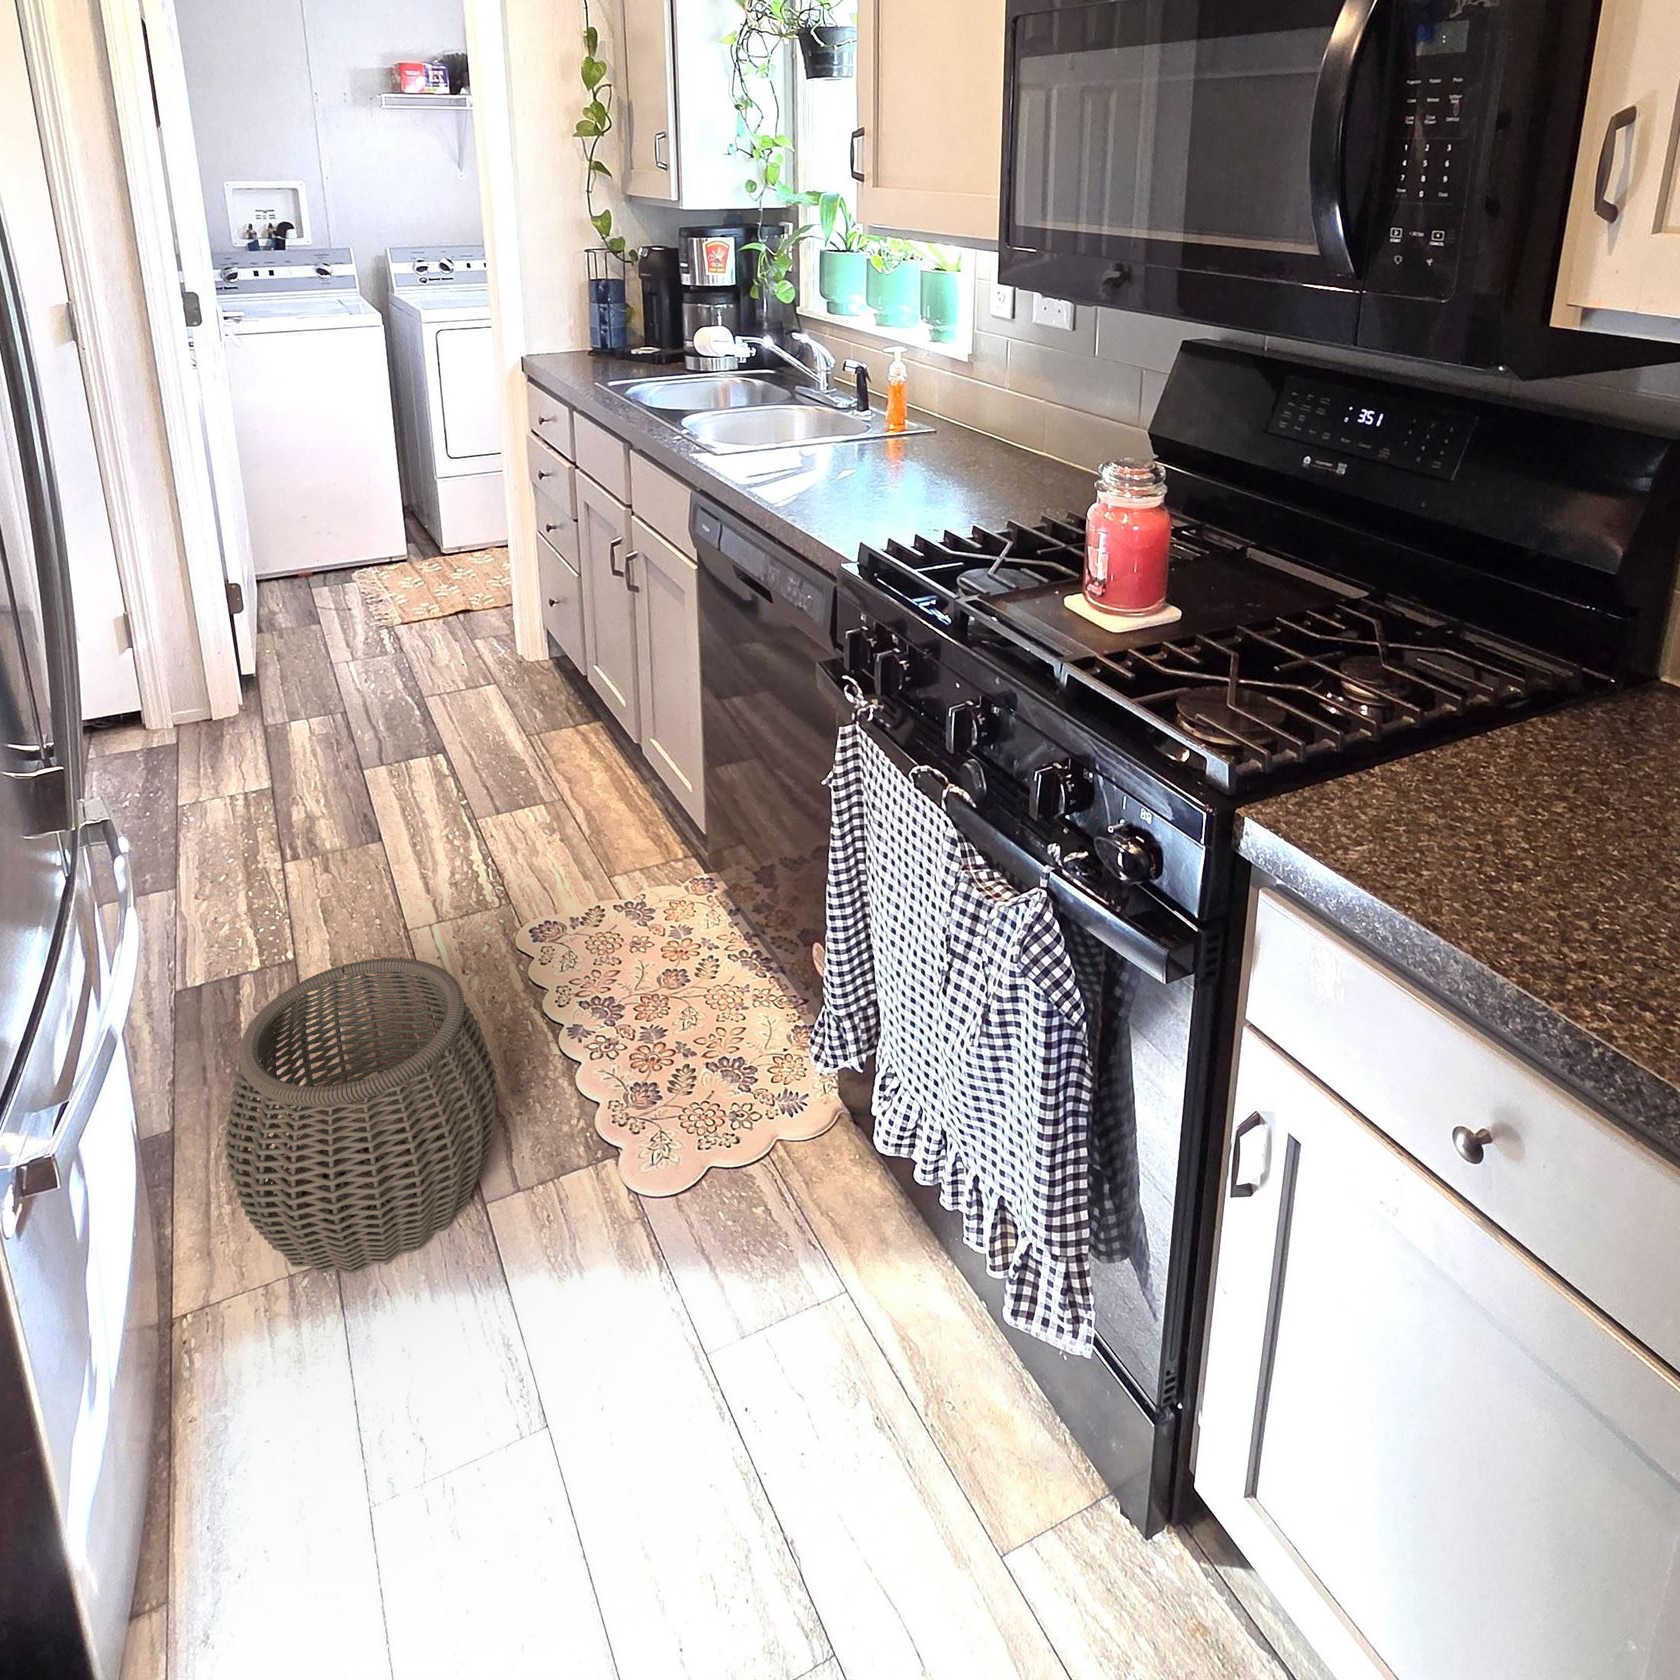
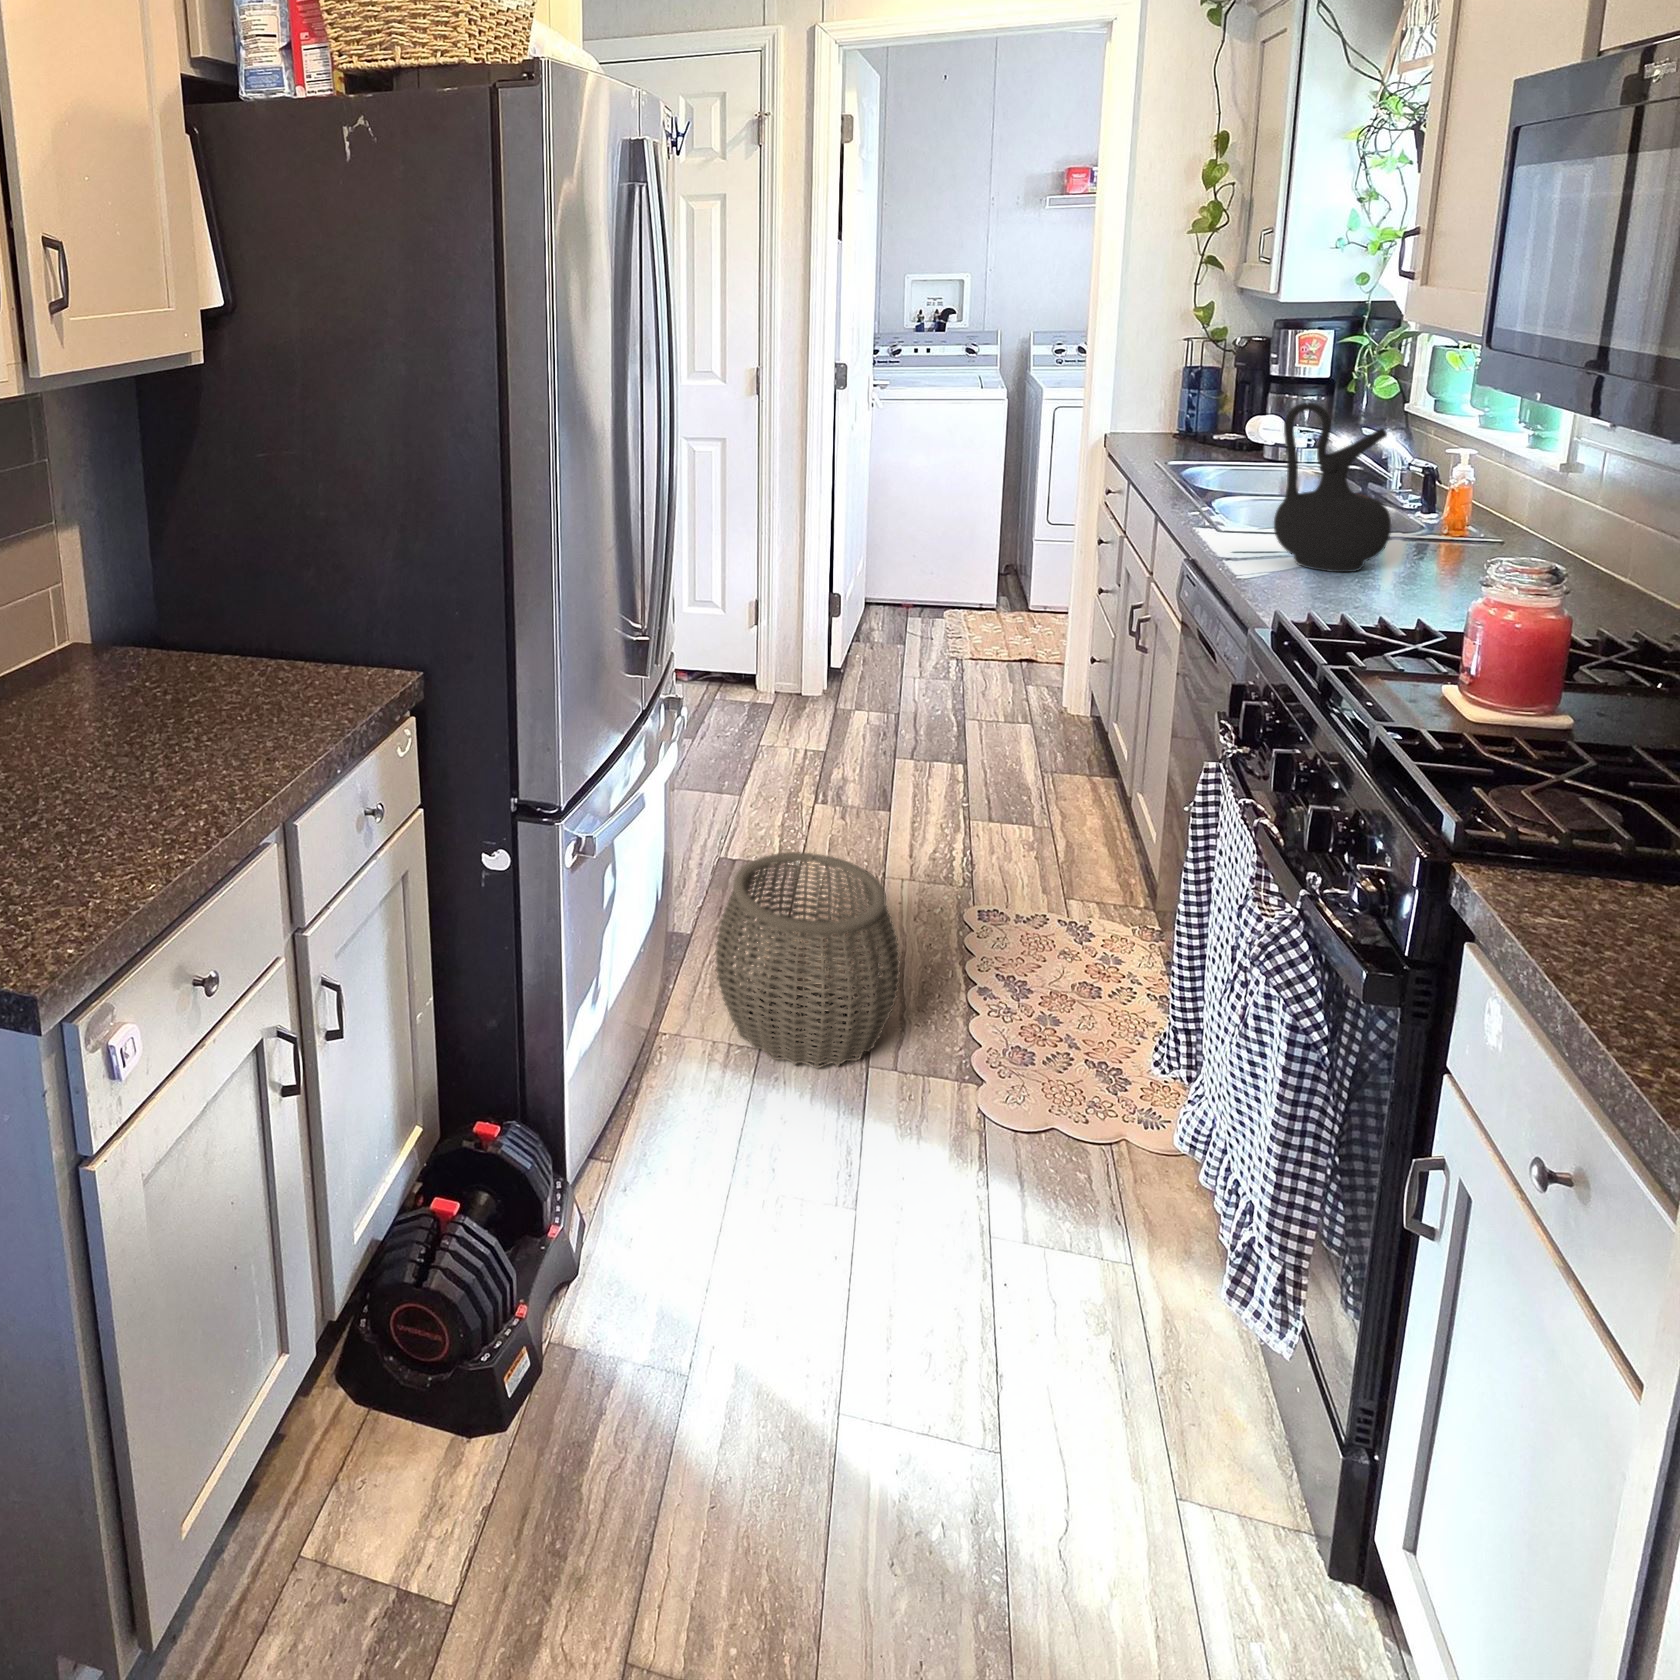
ceramic jug: none [789,312,890,485] -> present [1274,403,1391,572]

